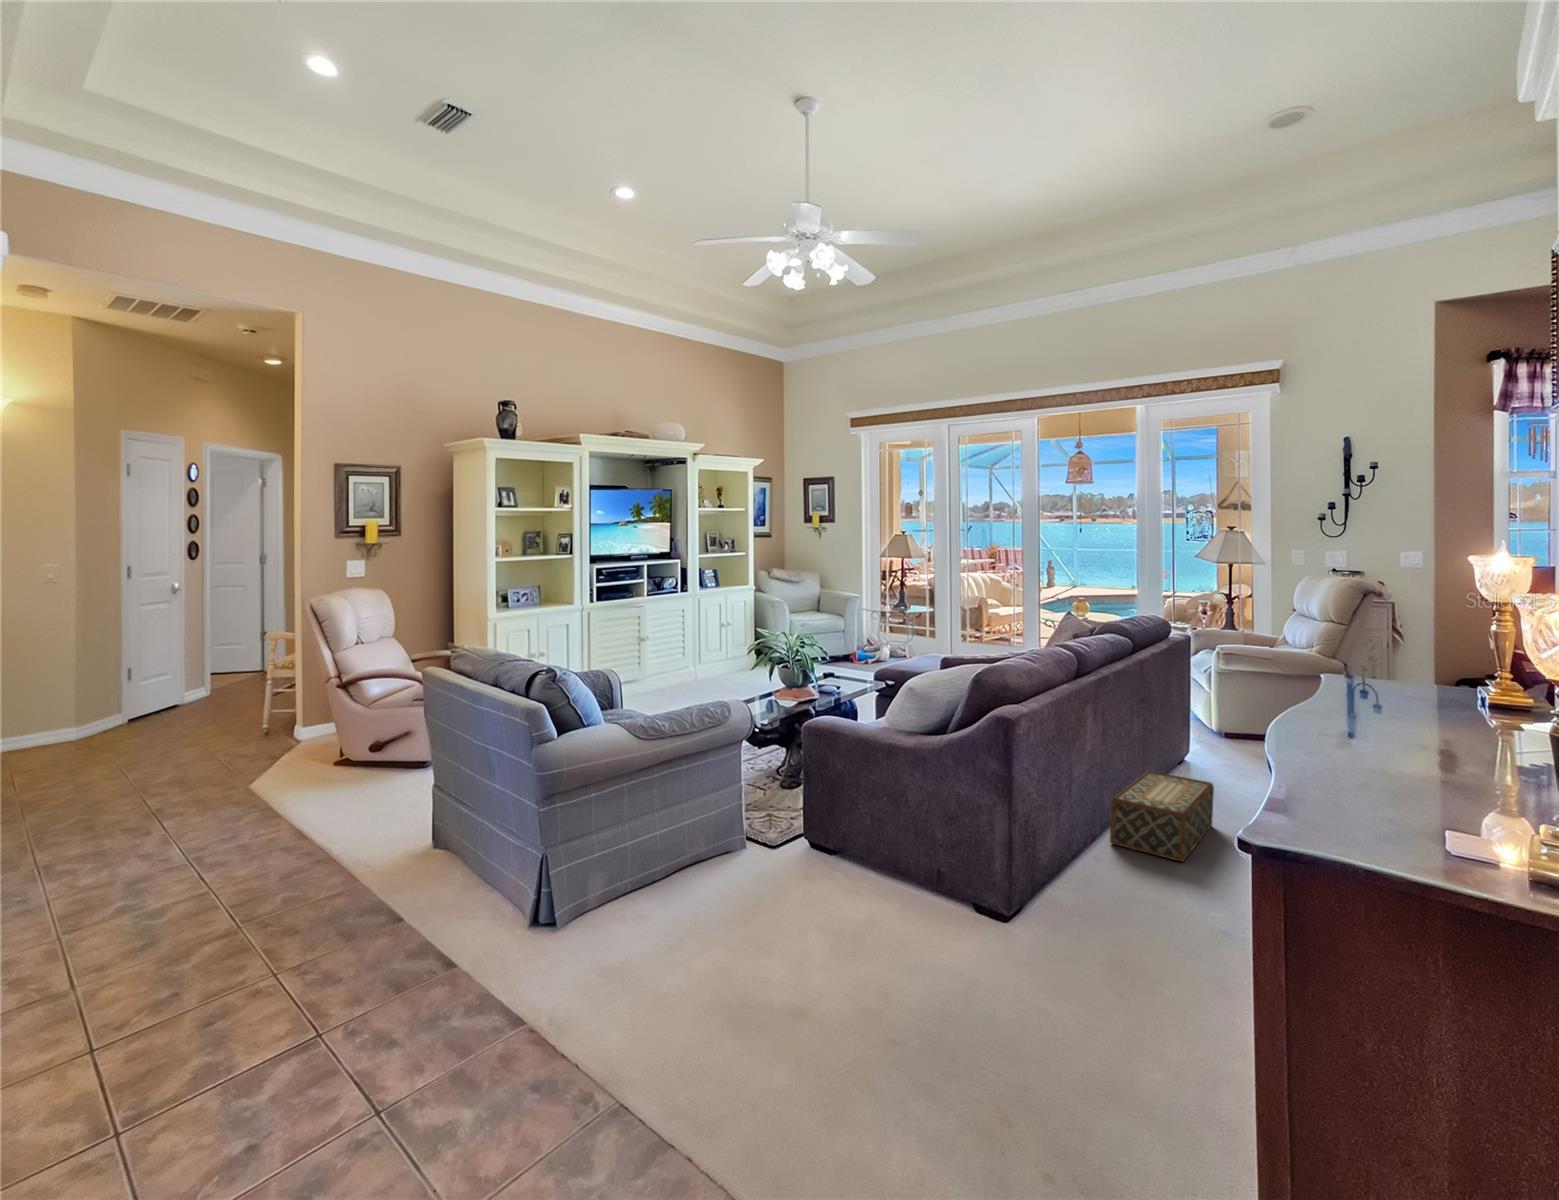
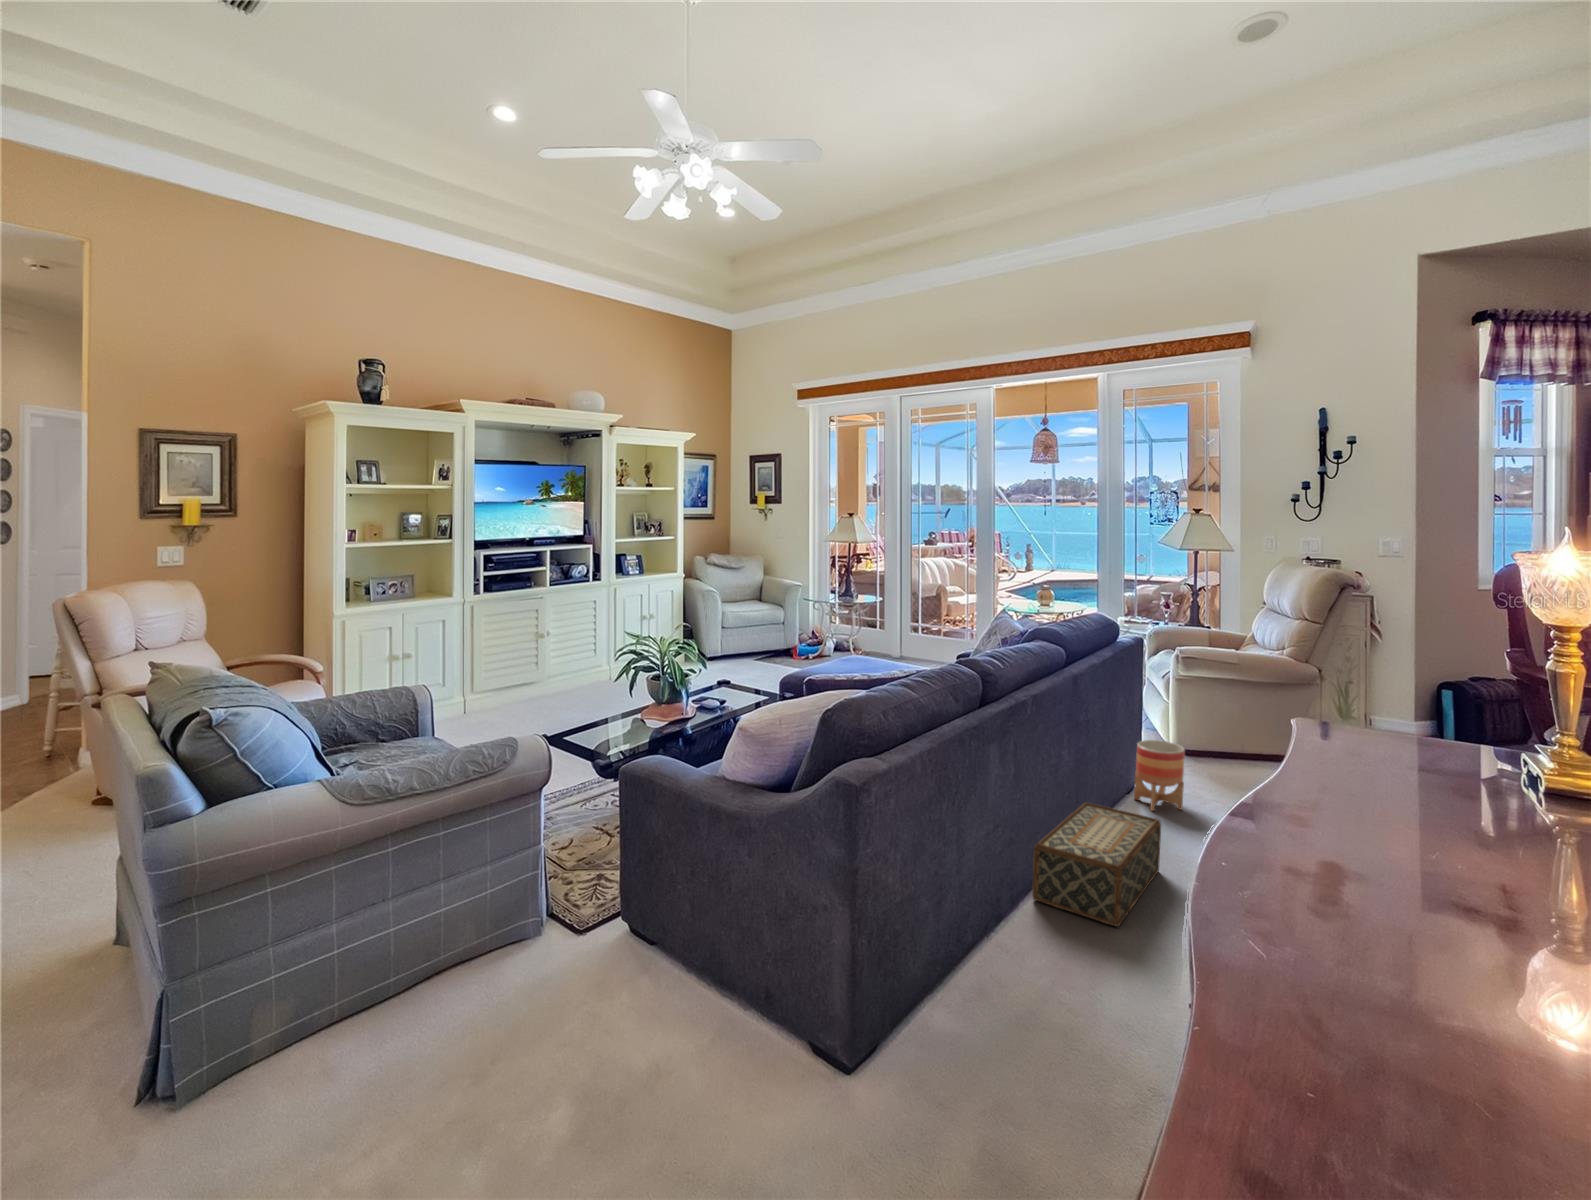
planter: none [1185,725,1230,784] -> present [1134,740,1185,811]

